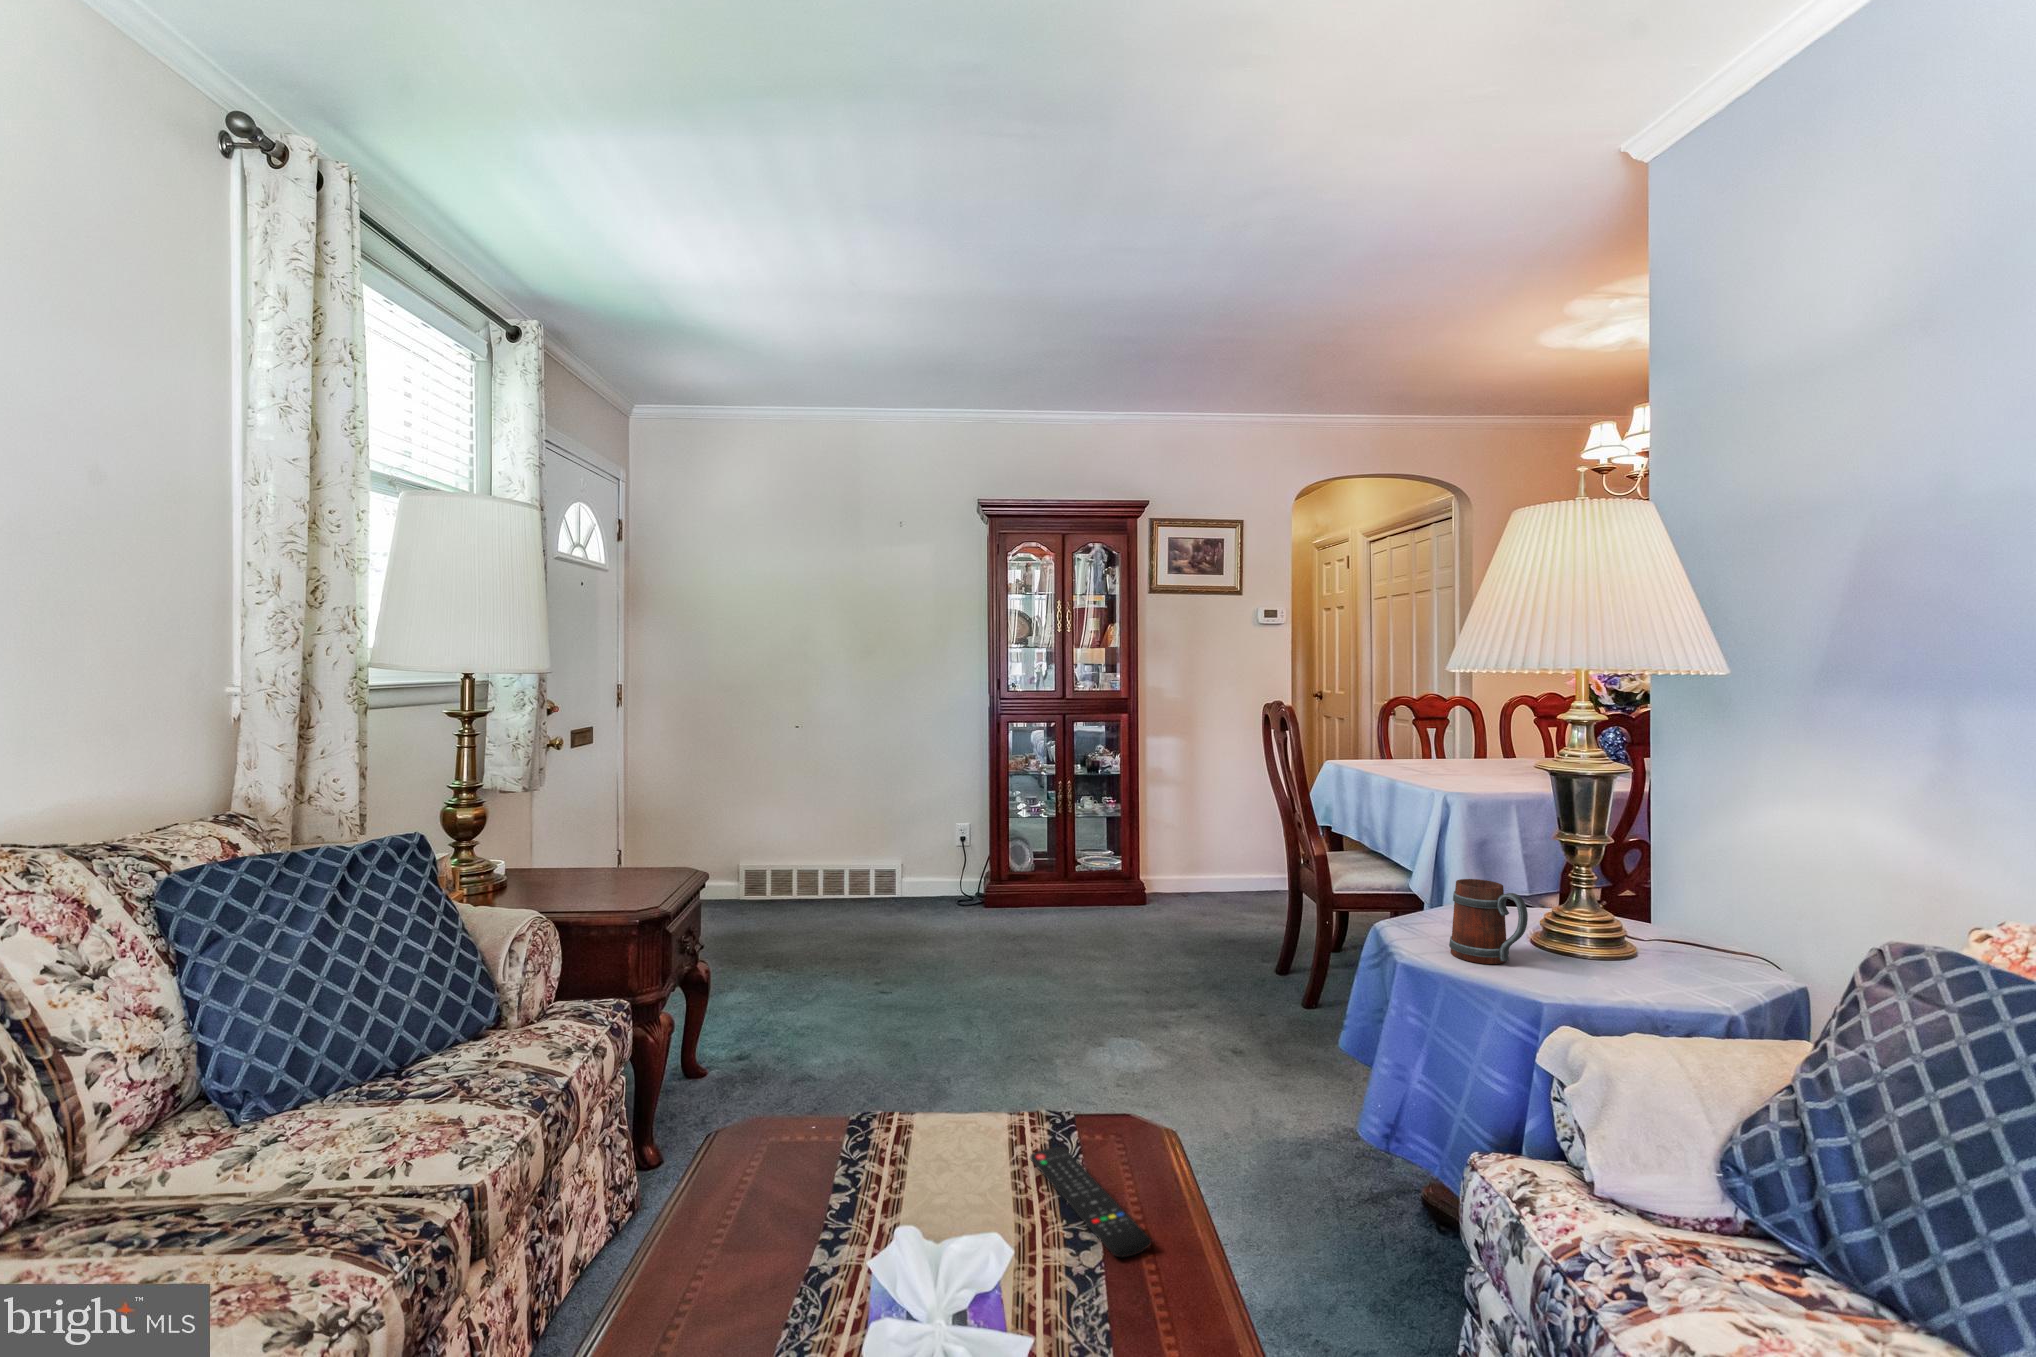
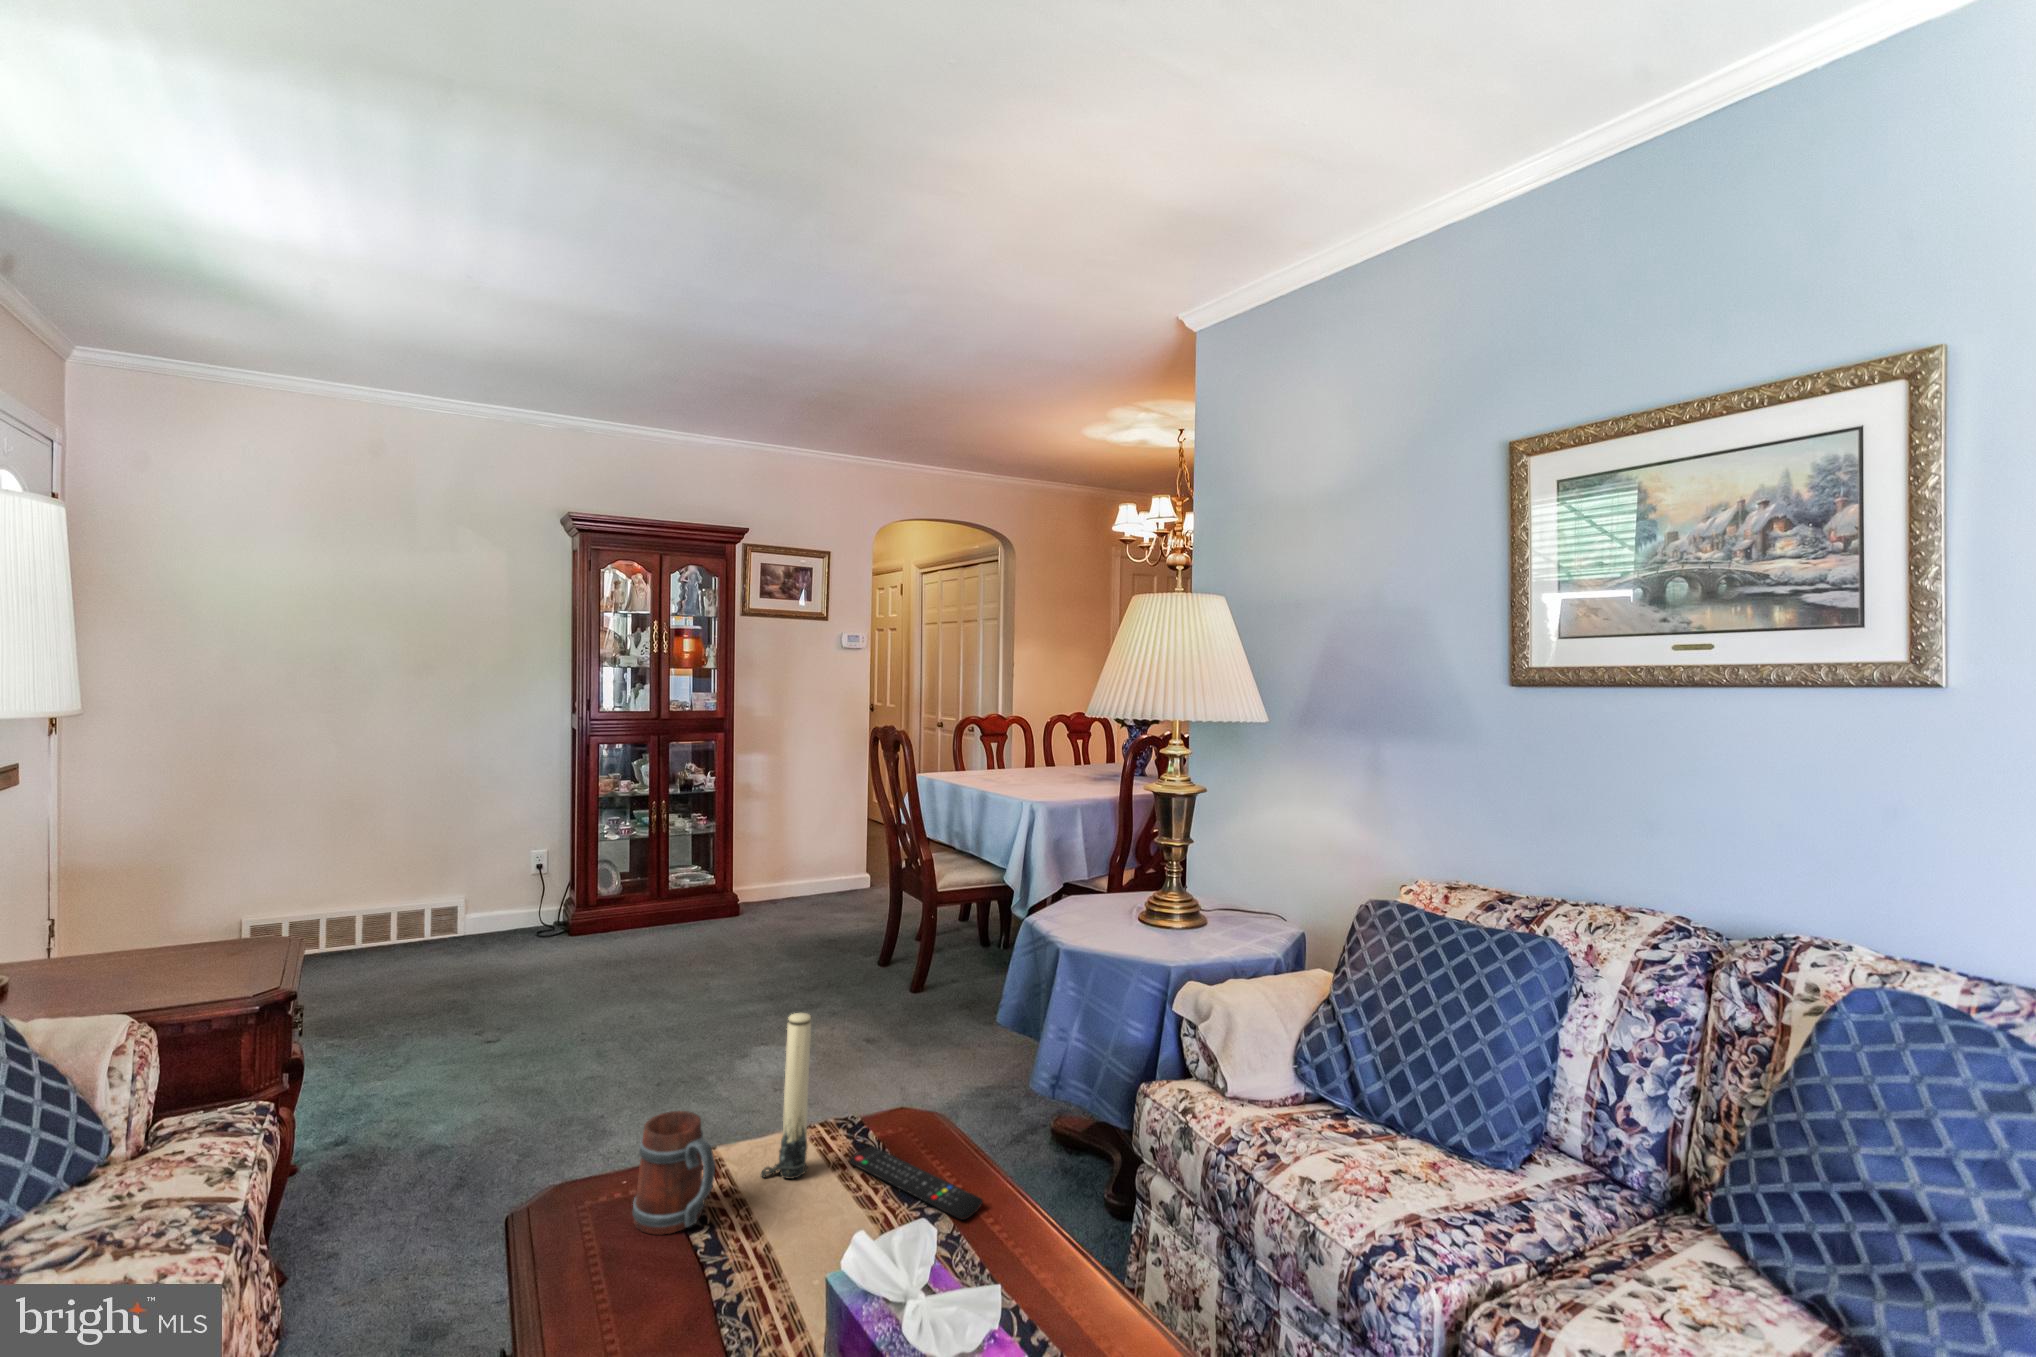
mug: present [1449,879,1528,964] -> present [632,1111,715,1235]
candle: none [937,980,985,1162] -> present [761,1013,811,1179]

